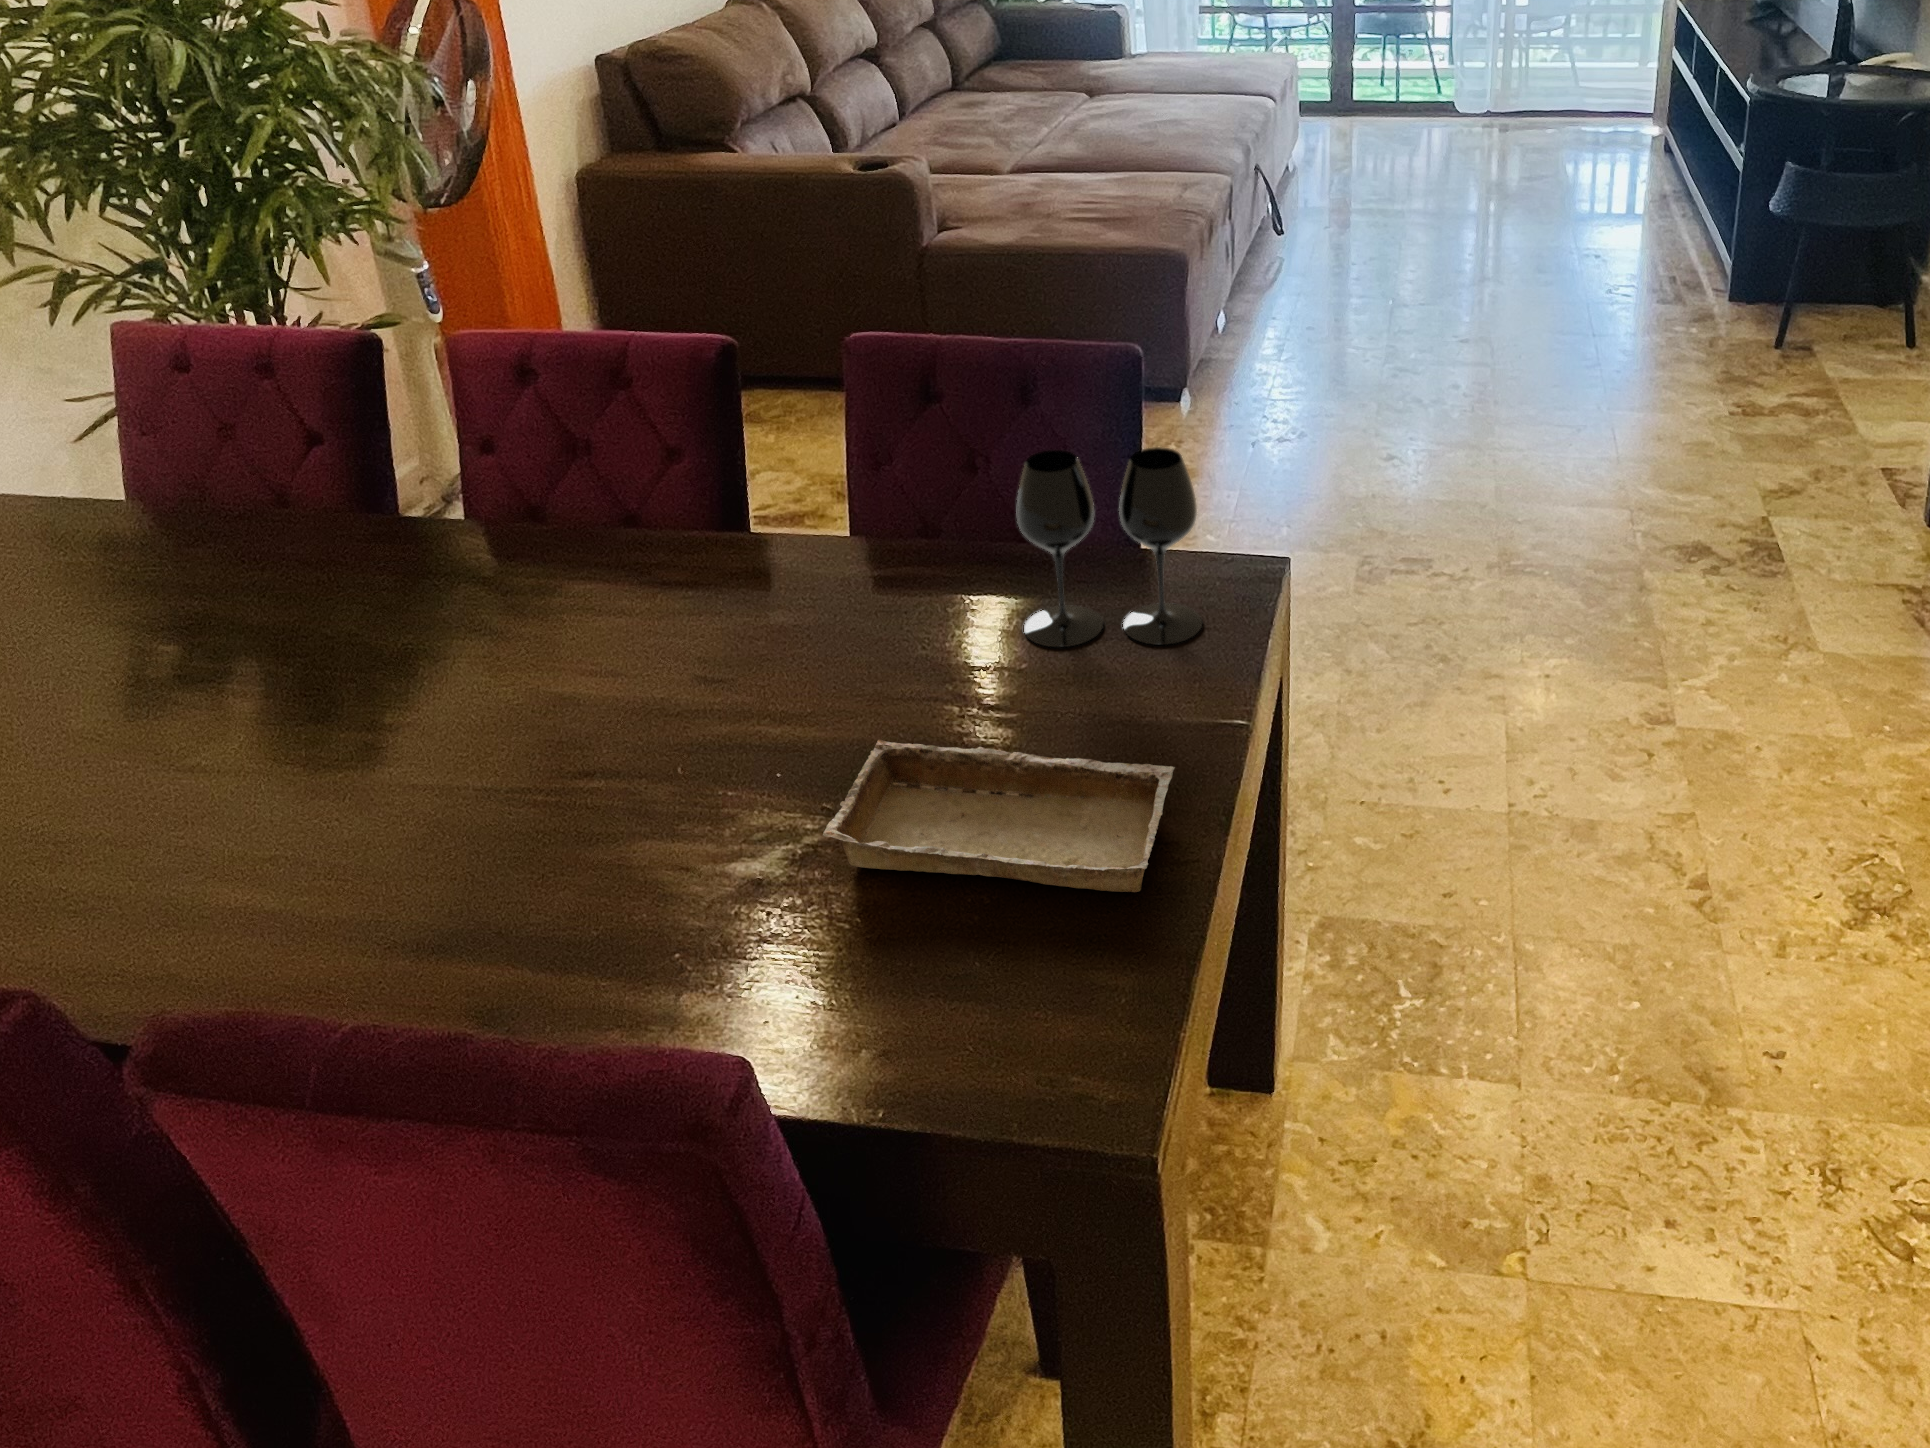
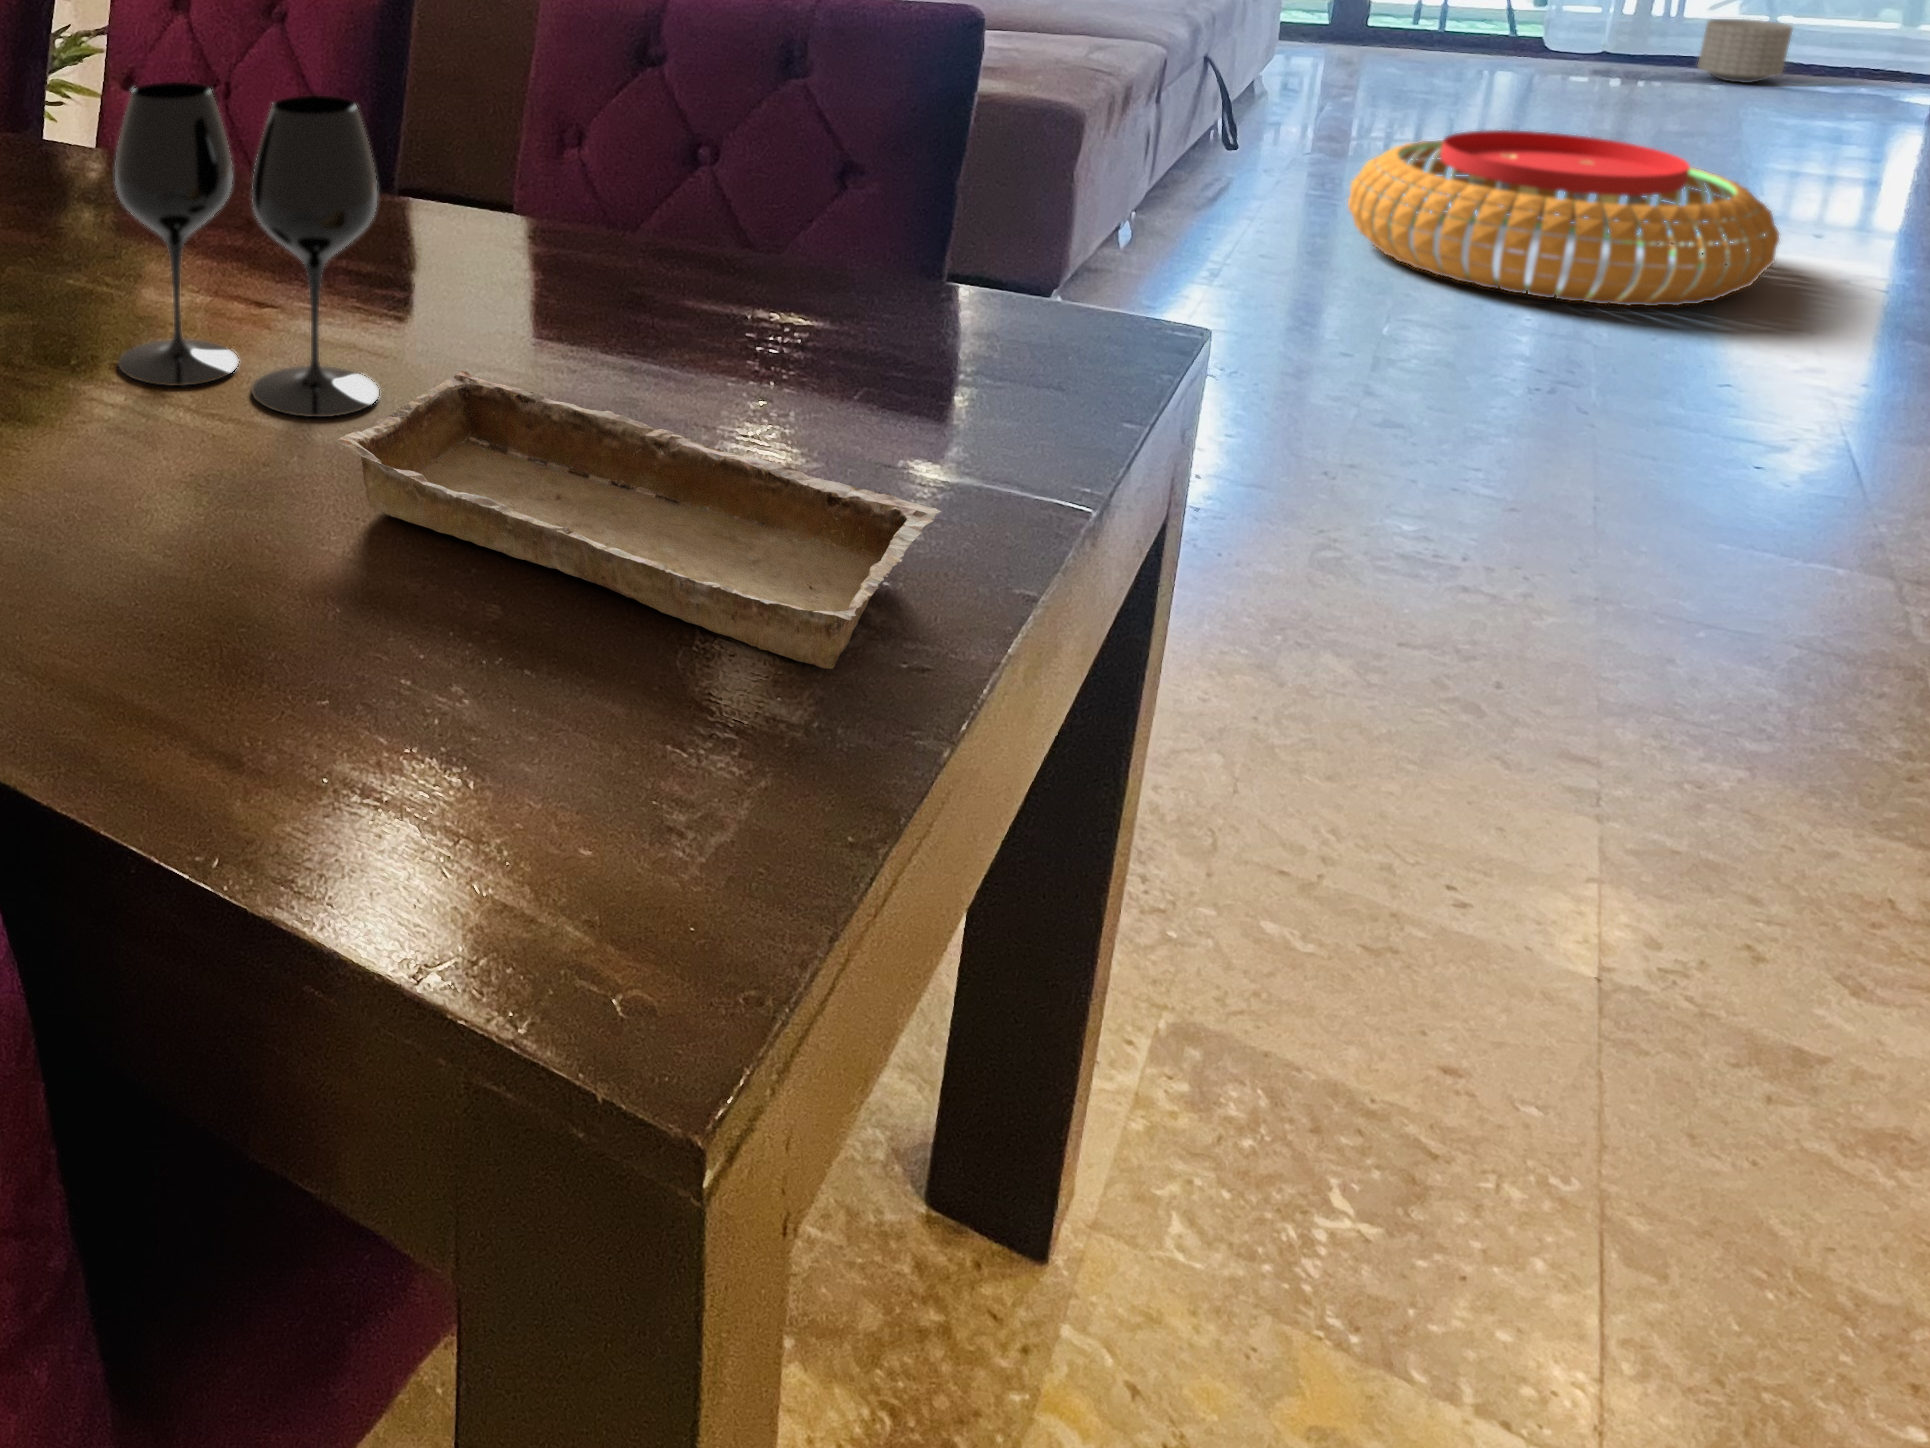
planter: none [1531,78,1574,123] -> present [1698,19,1793,83]
pouf: none [1352,208,1569,329] -> present [1348,130,1779,306]
wine glass: present [1017,447,1202,647] -> present [115,82,379,417]

